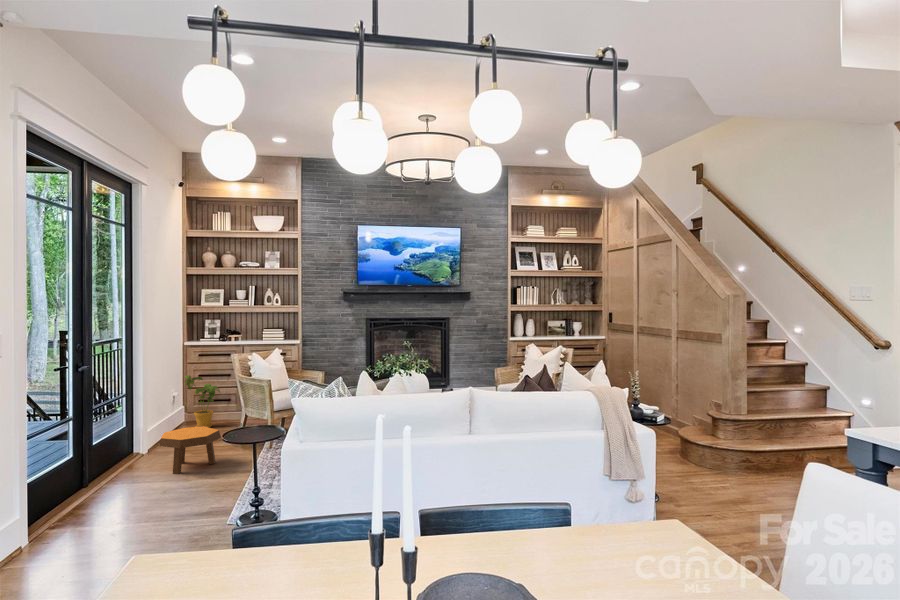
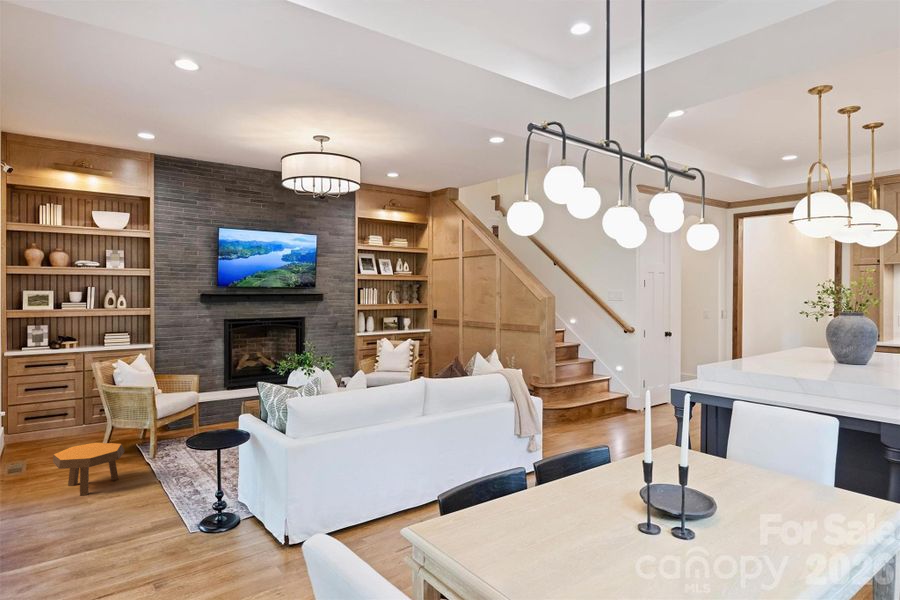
house plant: present [185,375,220,427] -> none [21,391,70,450]

